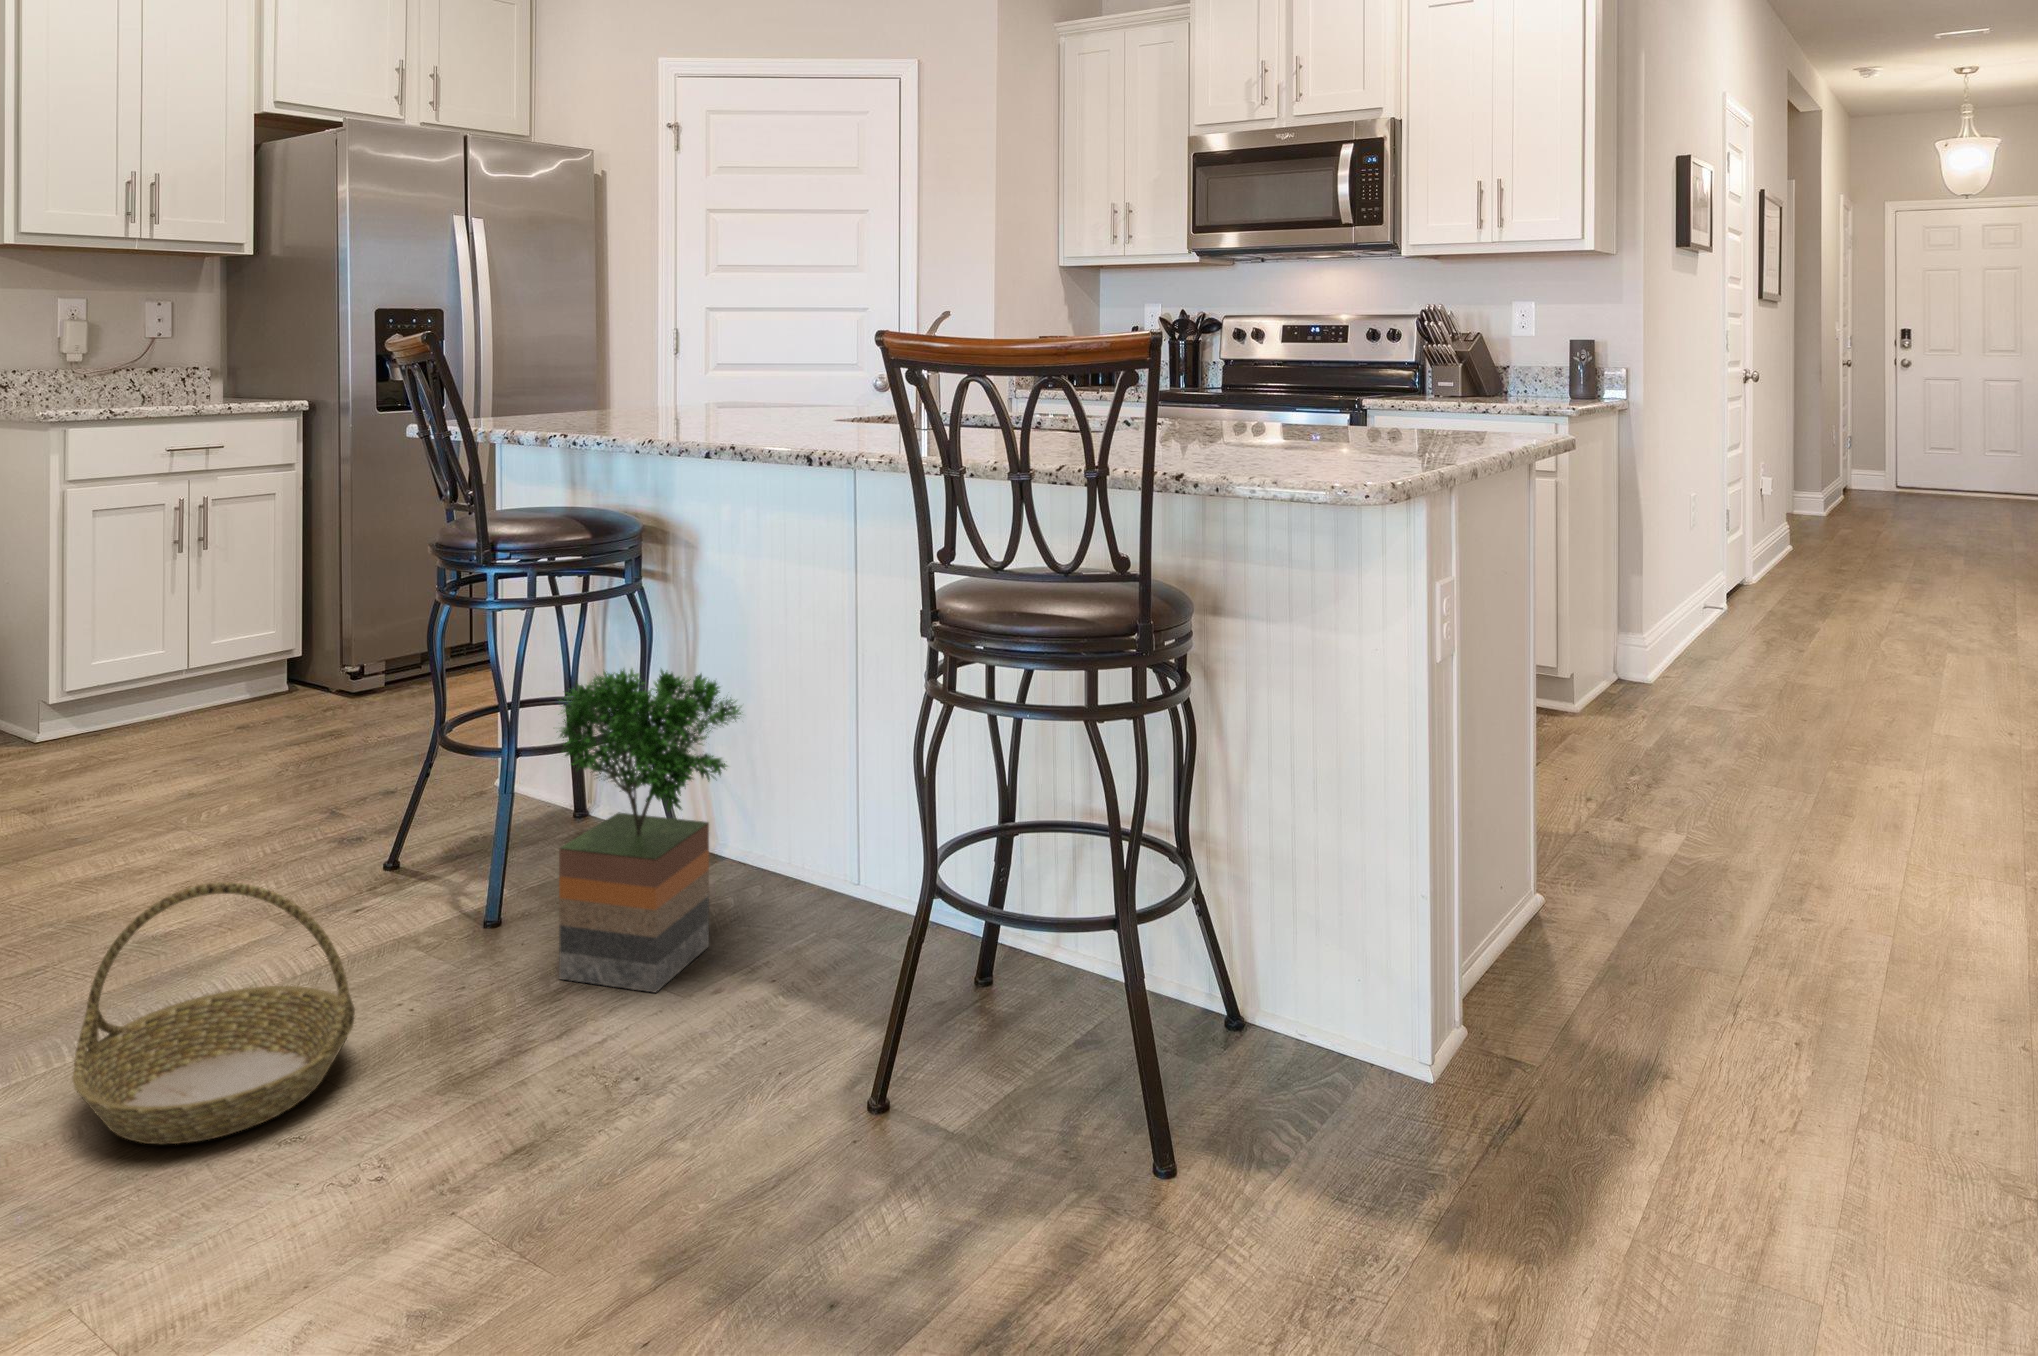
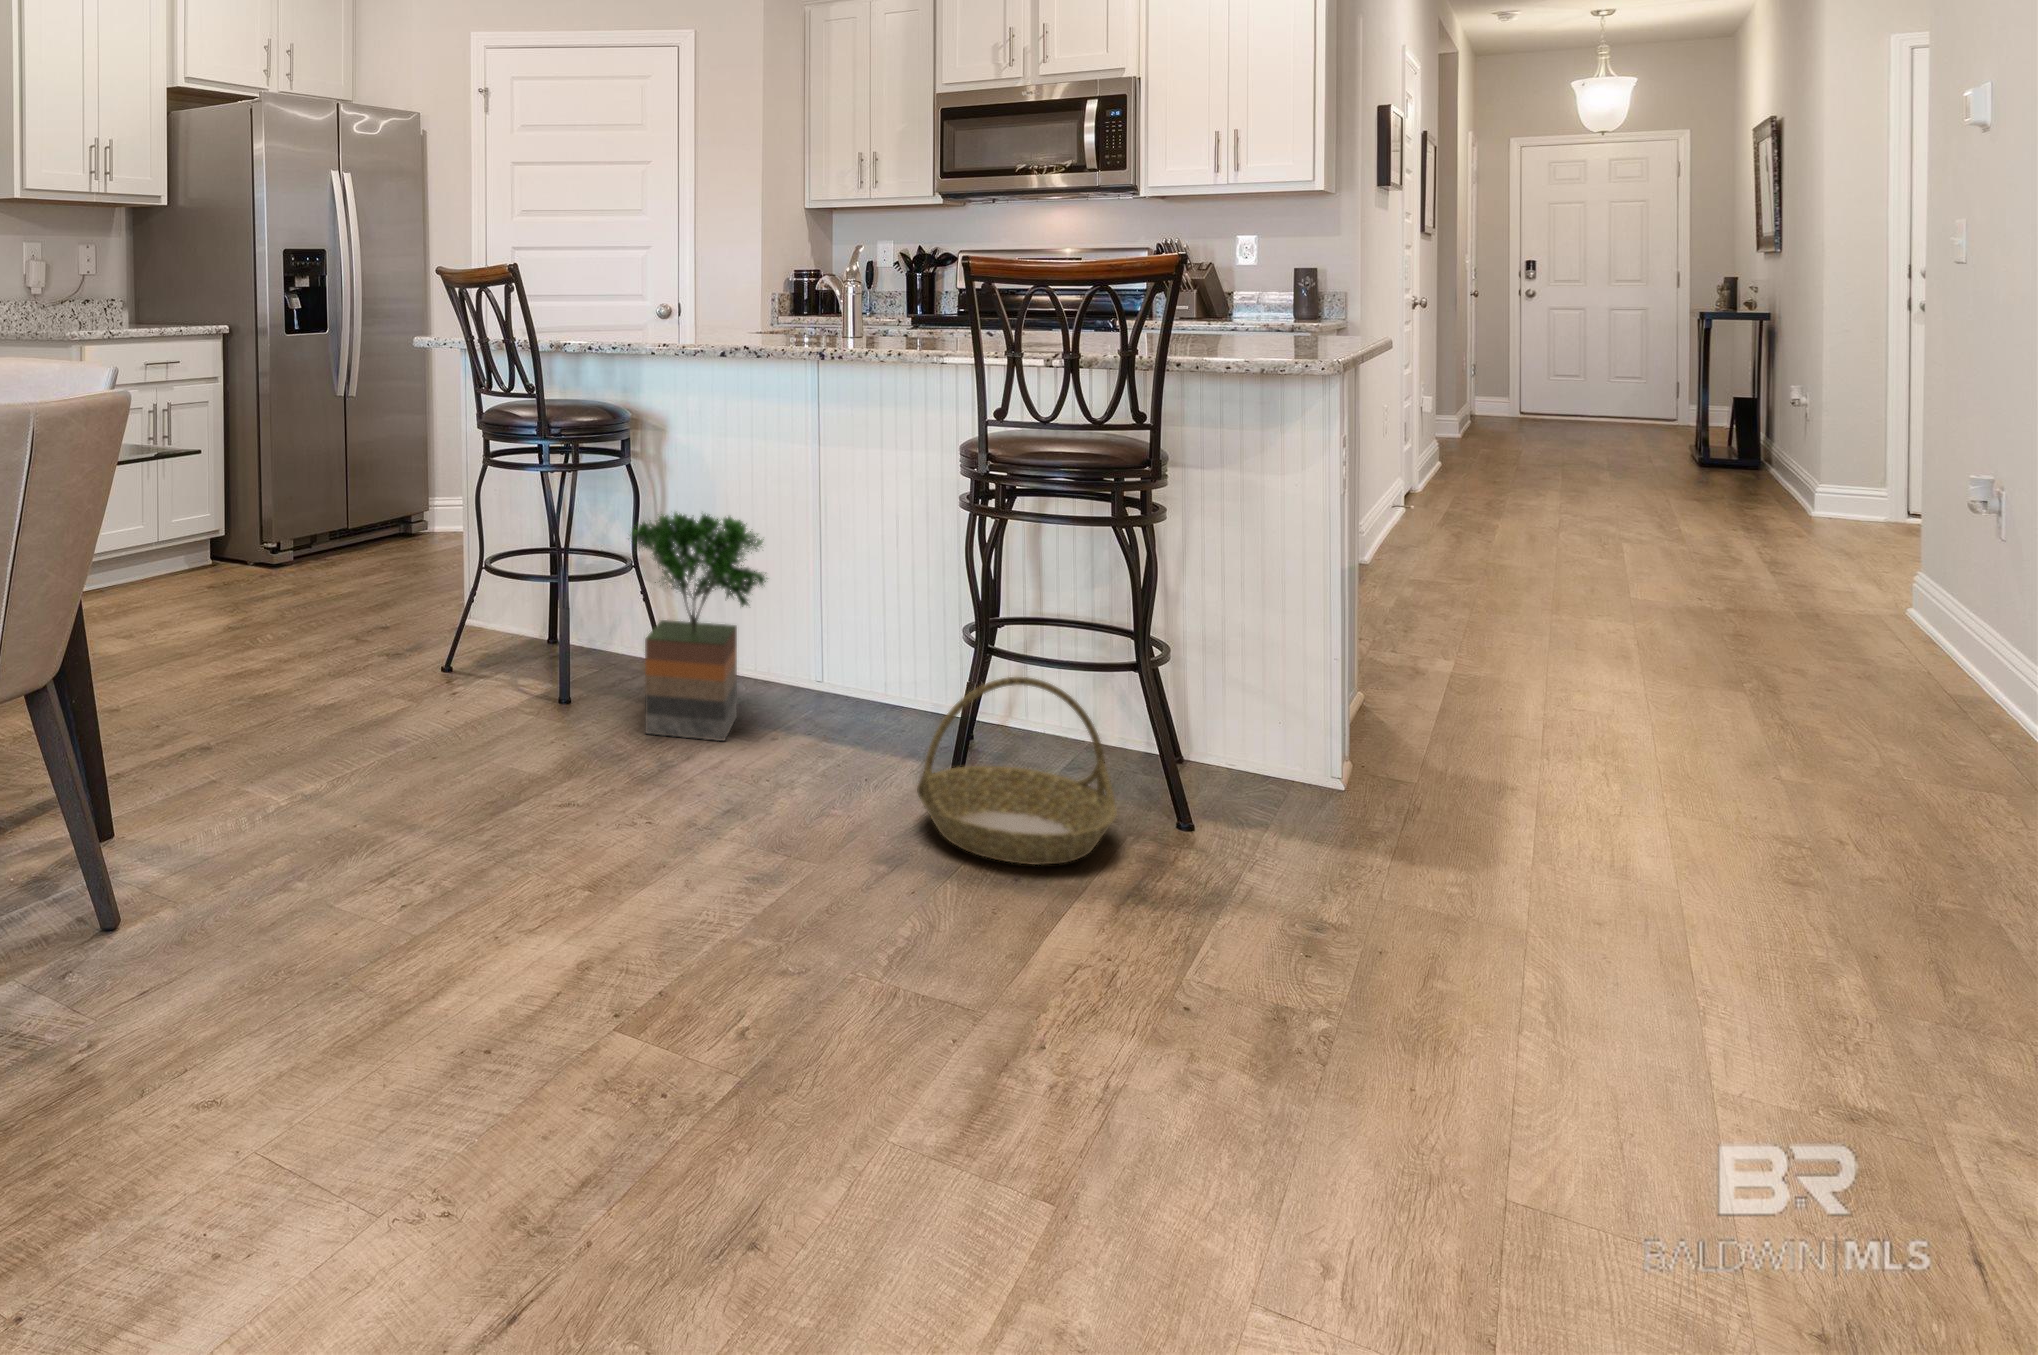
basket: present [72,882,355,1144] -> present [917,677,1117,865]

